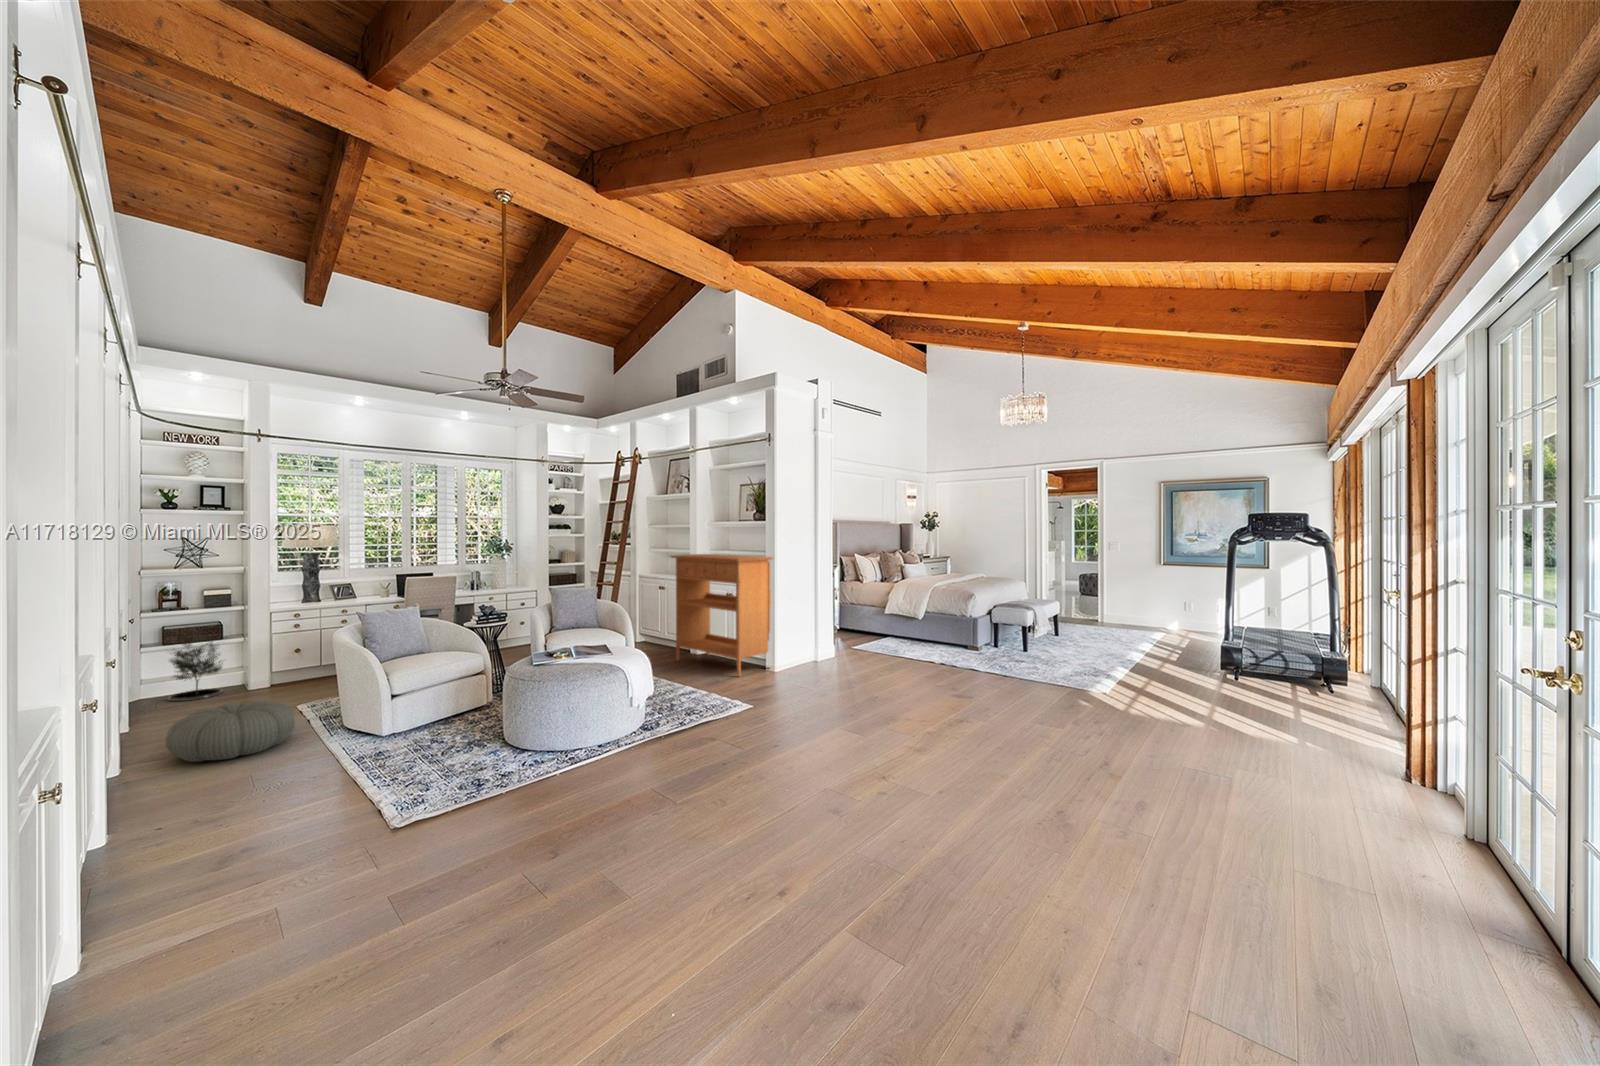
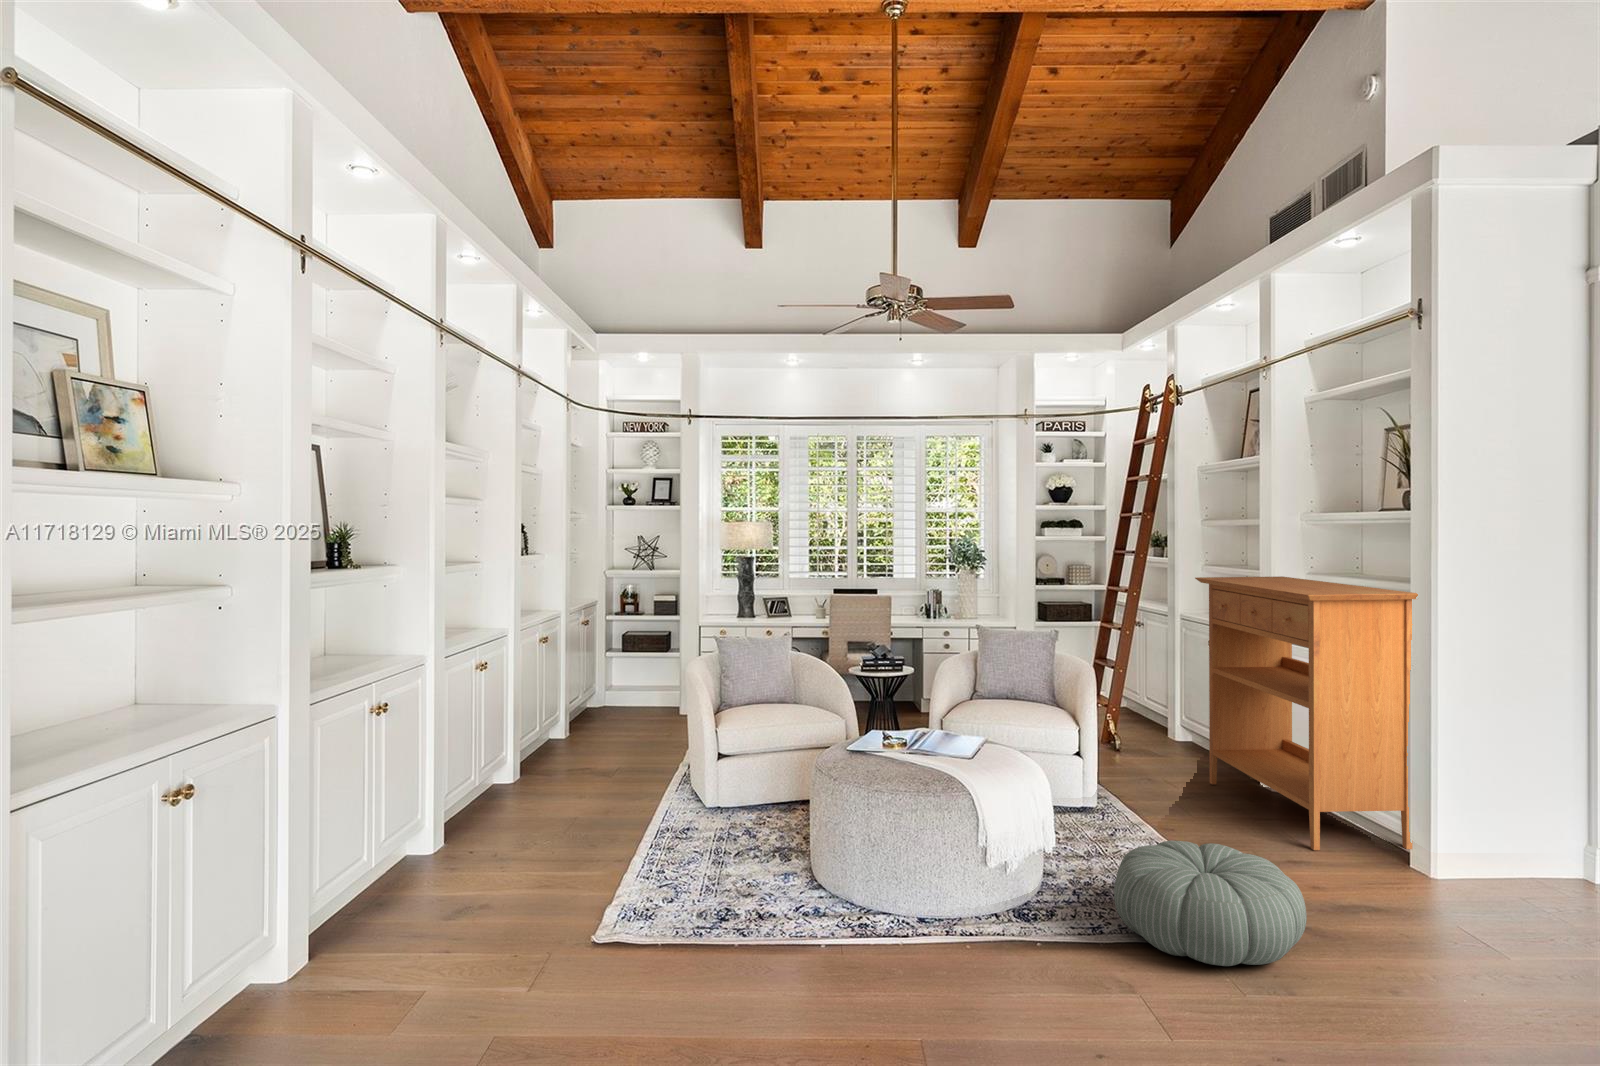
potted tree: present [168,628,223,701] -> none [612,635,663,718]
pouf: present [166,701,295,762] -> present [1114,841,1307,966]

